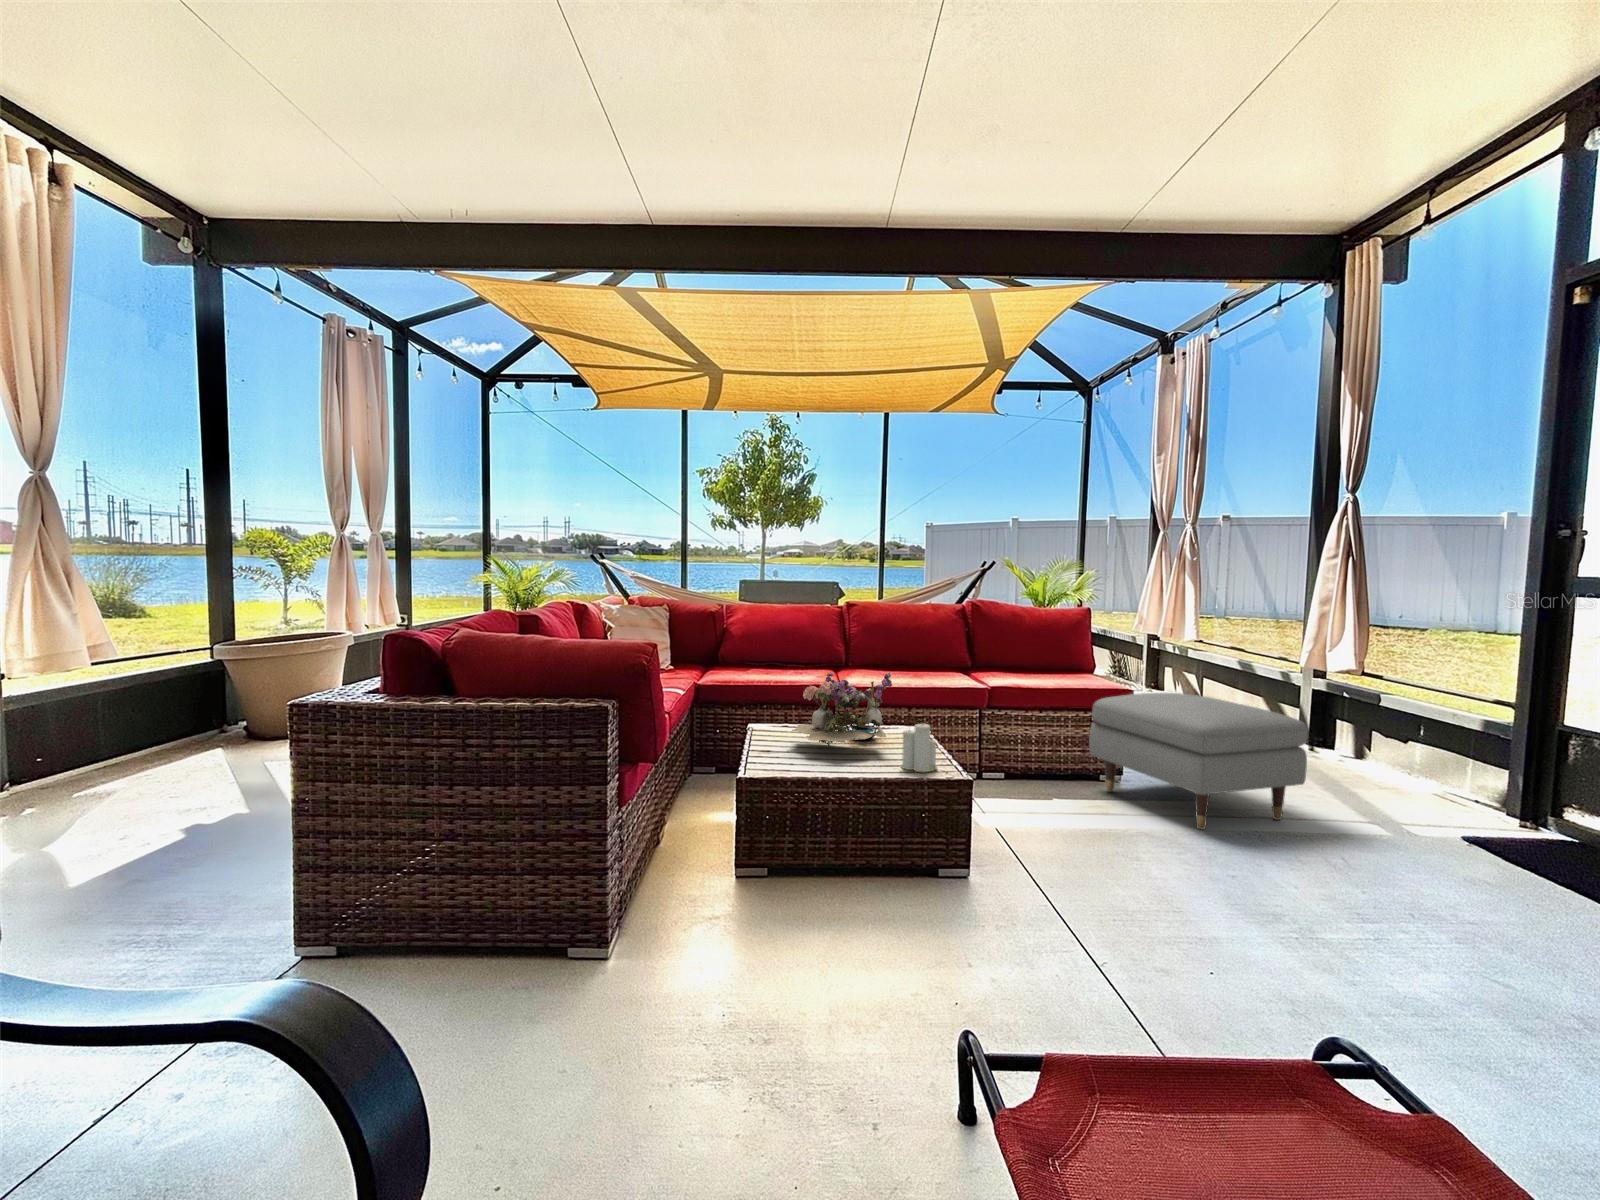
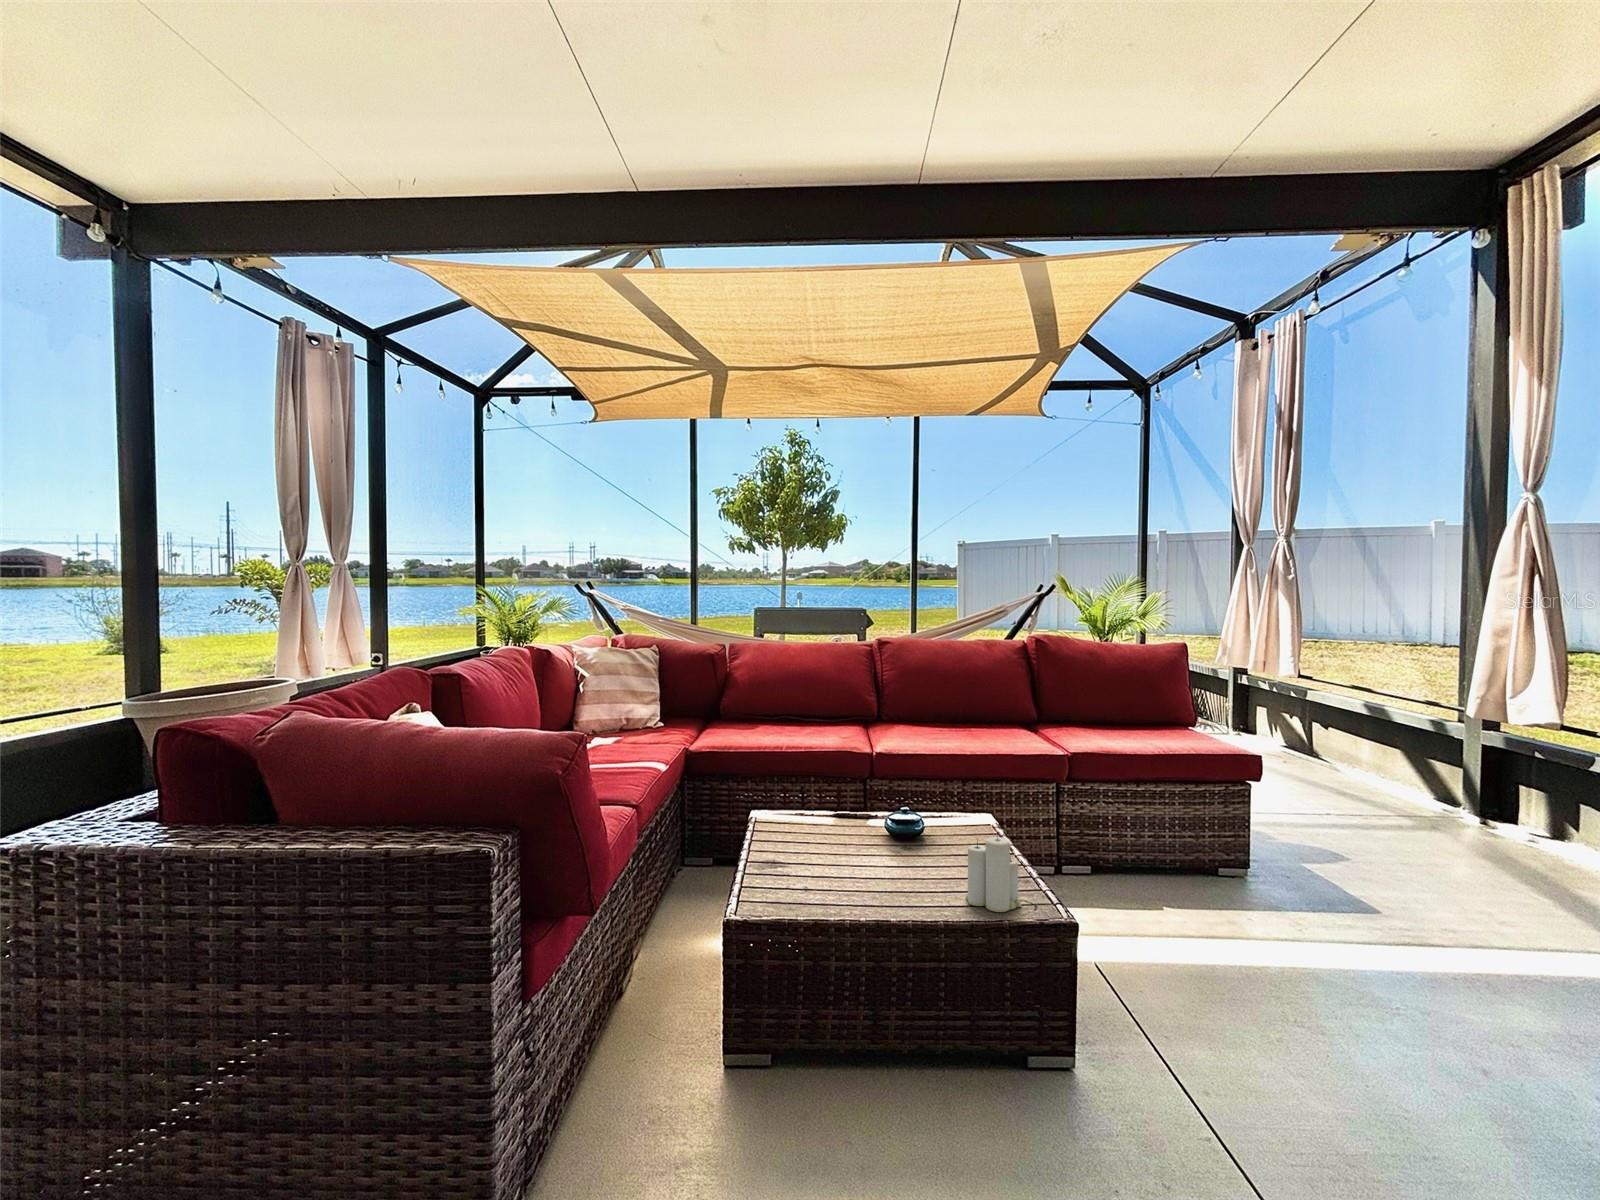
flower arrangement: present [792,672,892,747] -> none [806,752,948,861]
ottoman: present [1089,693,1308,829] -> none [1206,760,1537,967]

